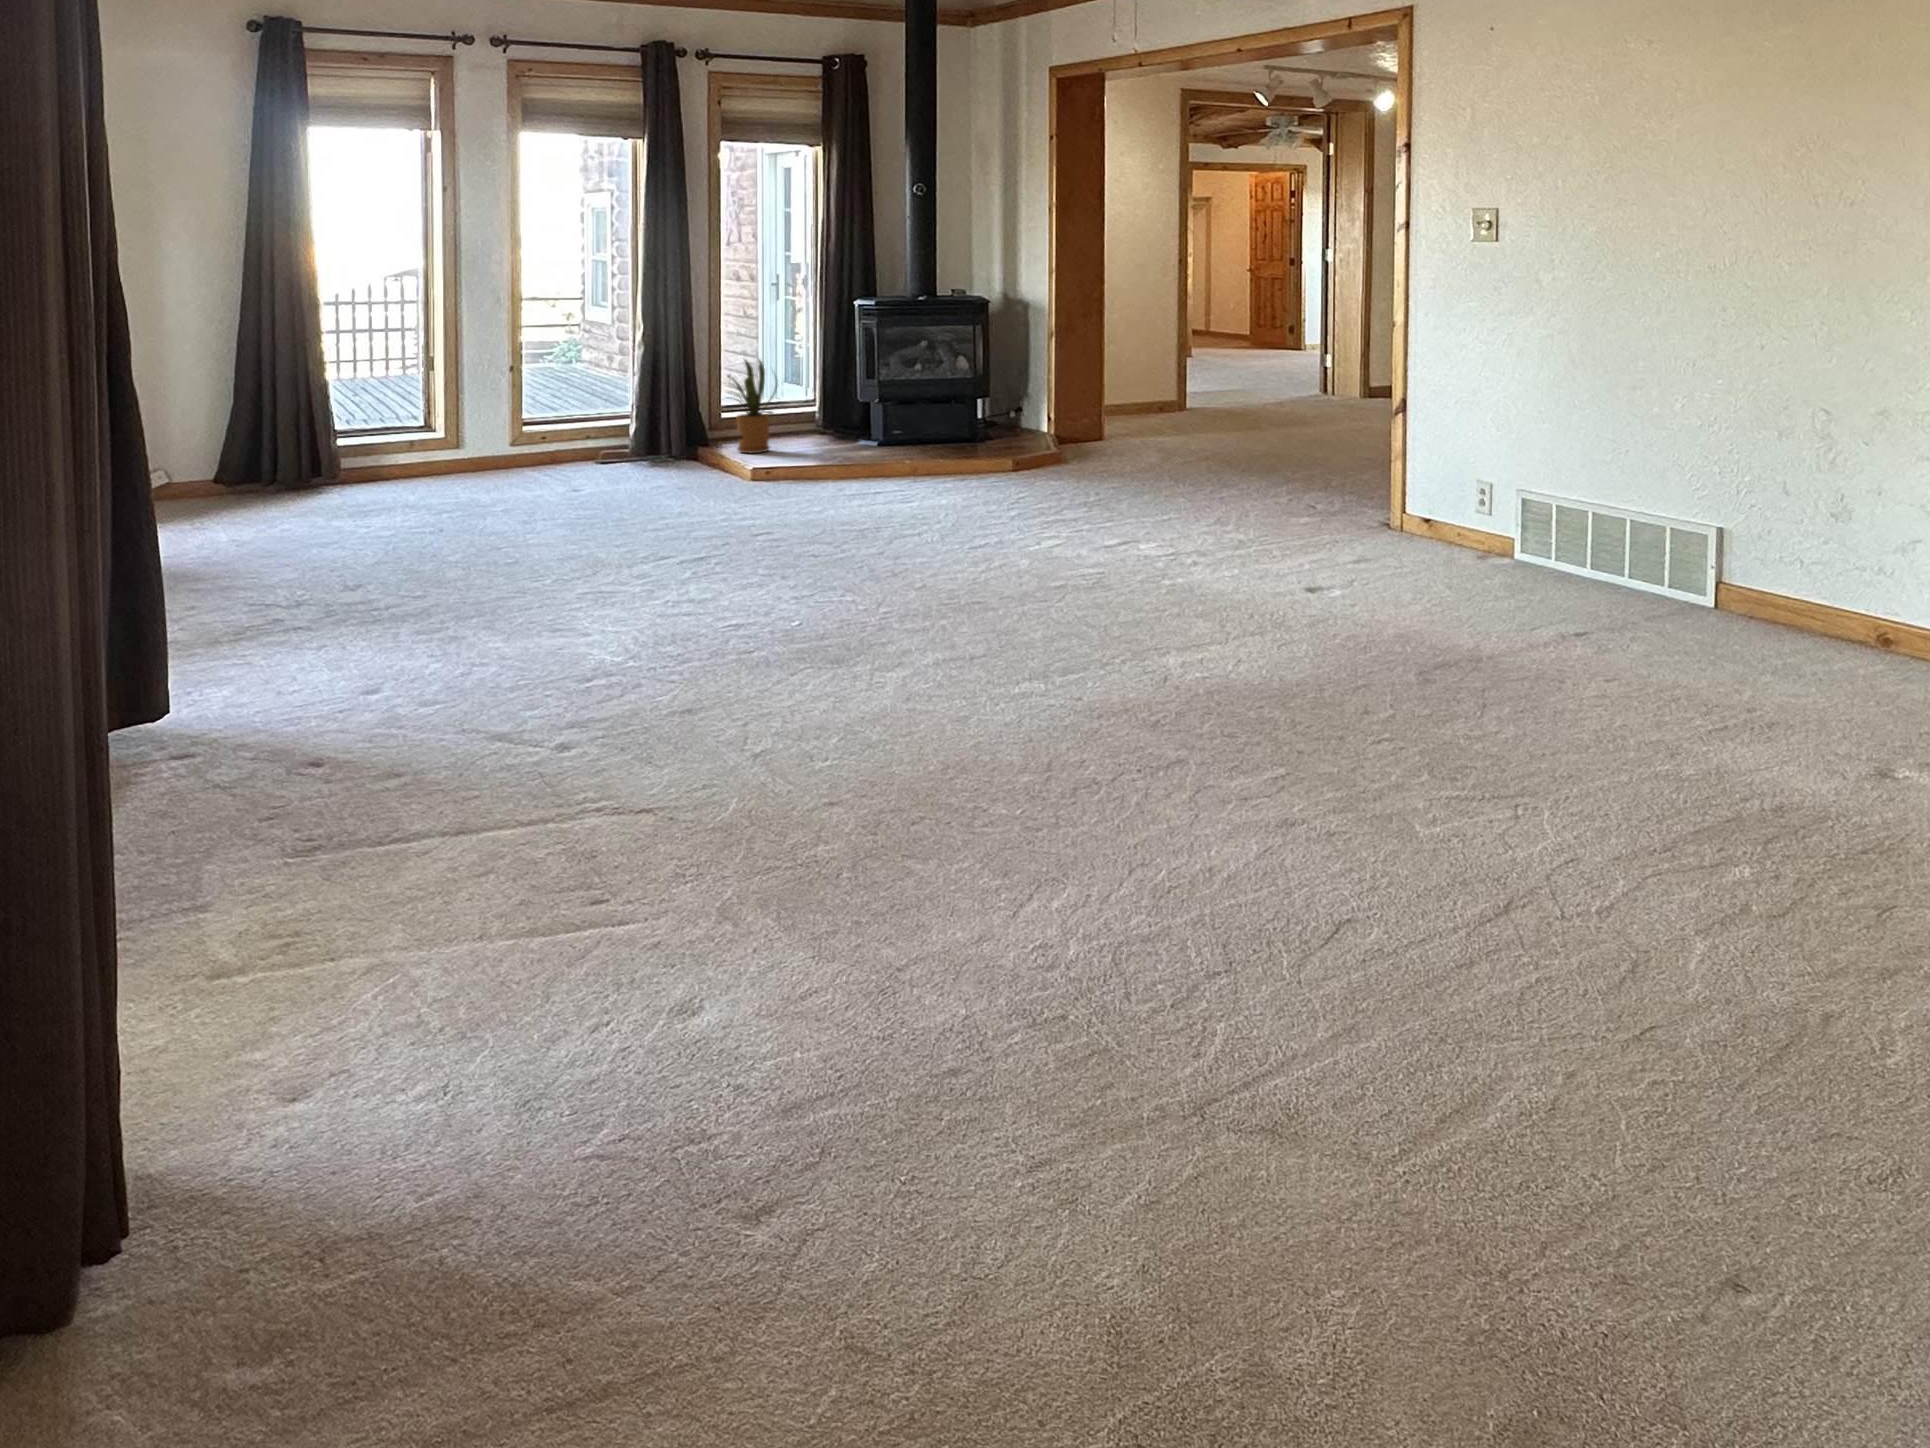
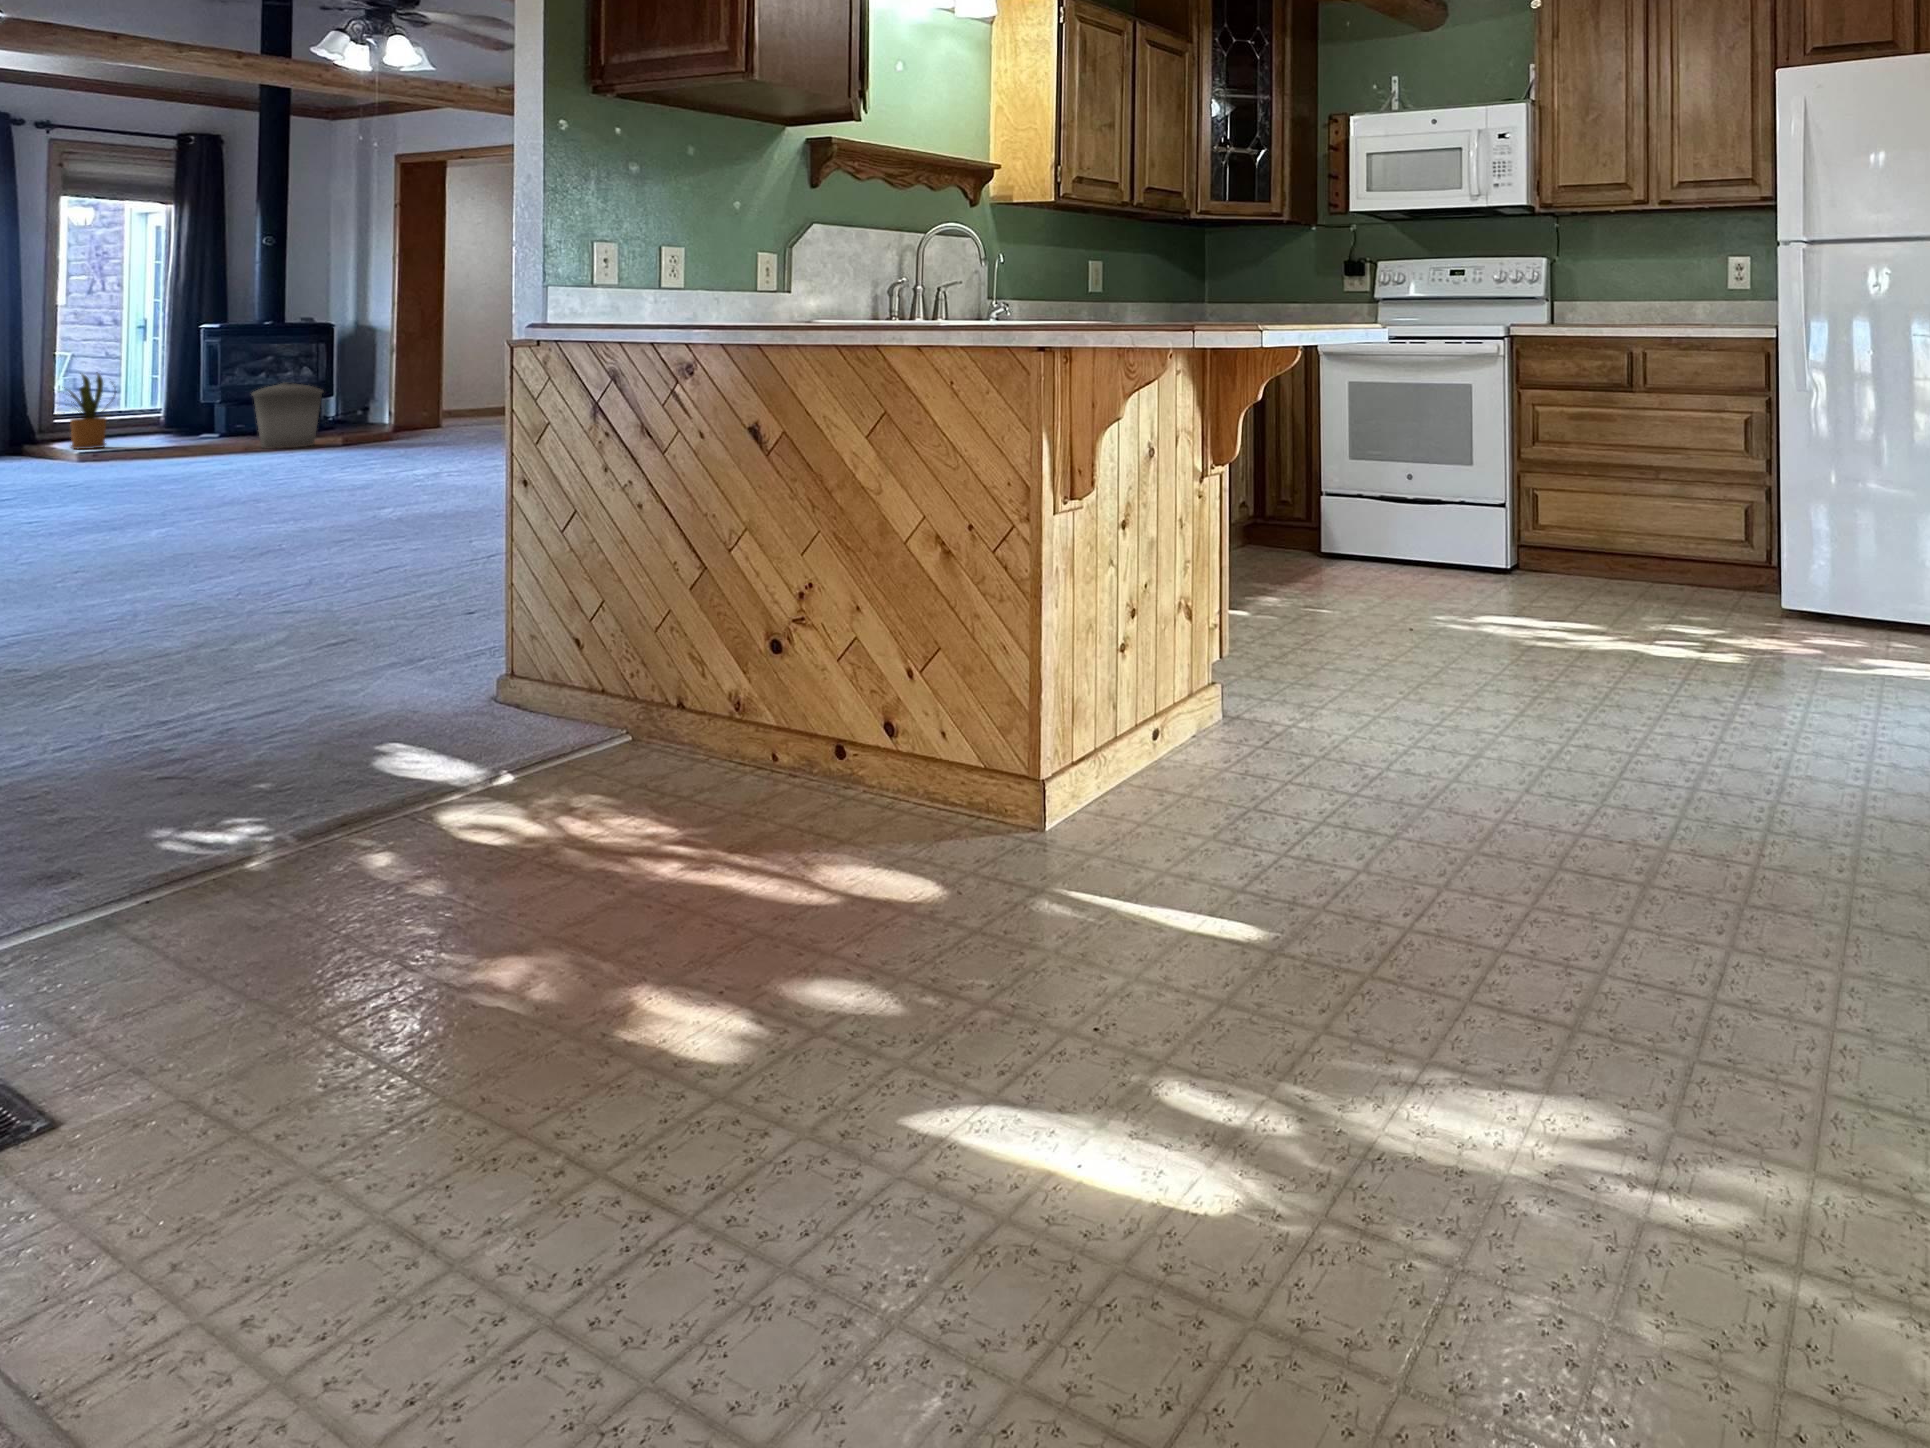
trash can: none [912,379,988,468] -> present [252,383,323,449]

